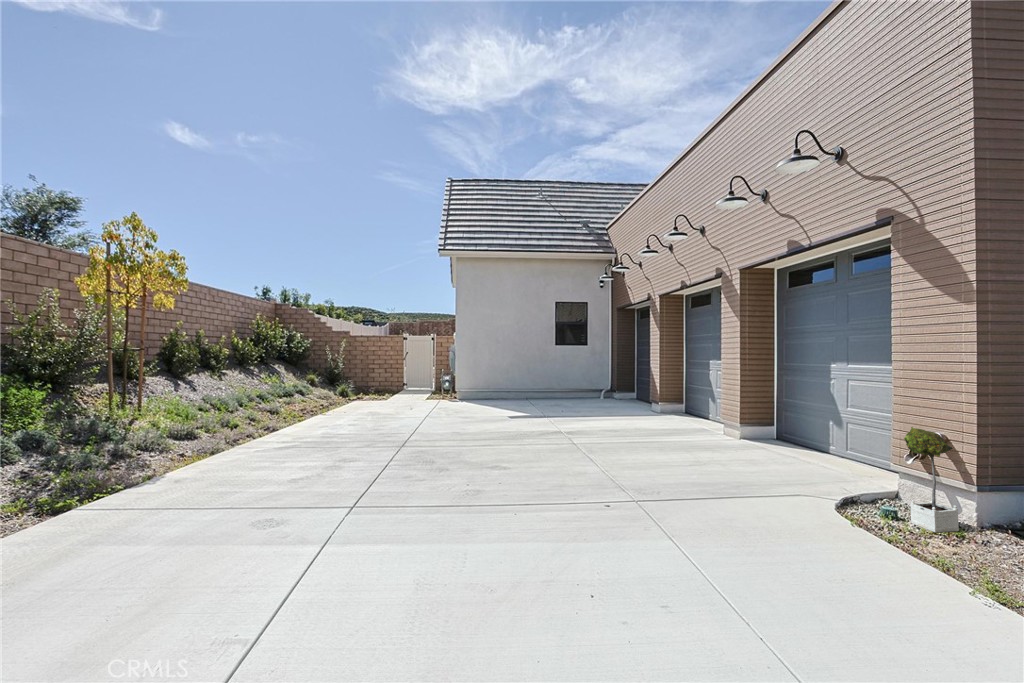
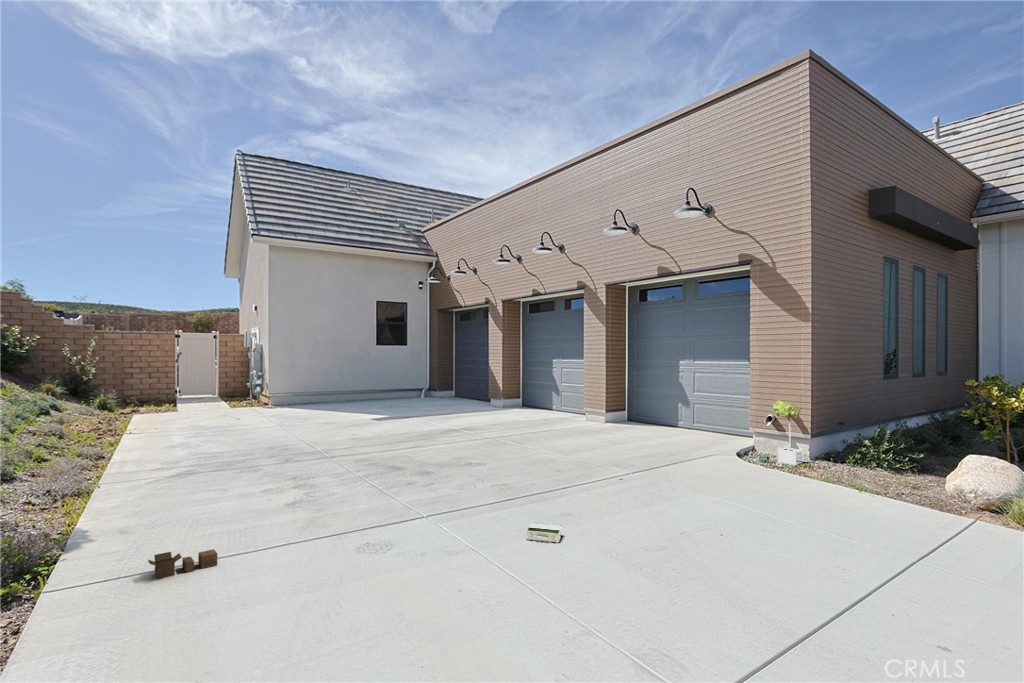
cardboard box: none [67,519,127,539] -> present [148,549,217,579]
toolbox: none [356,550,399,580] -> present [526,523,562,543]

